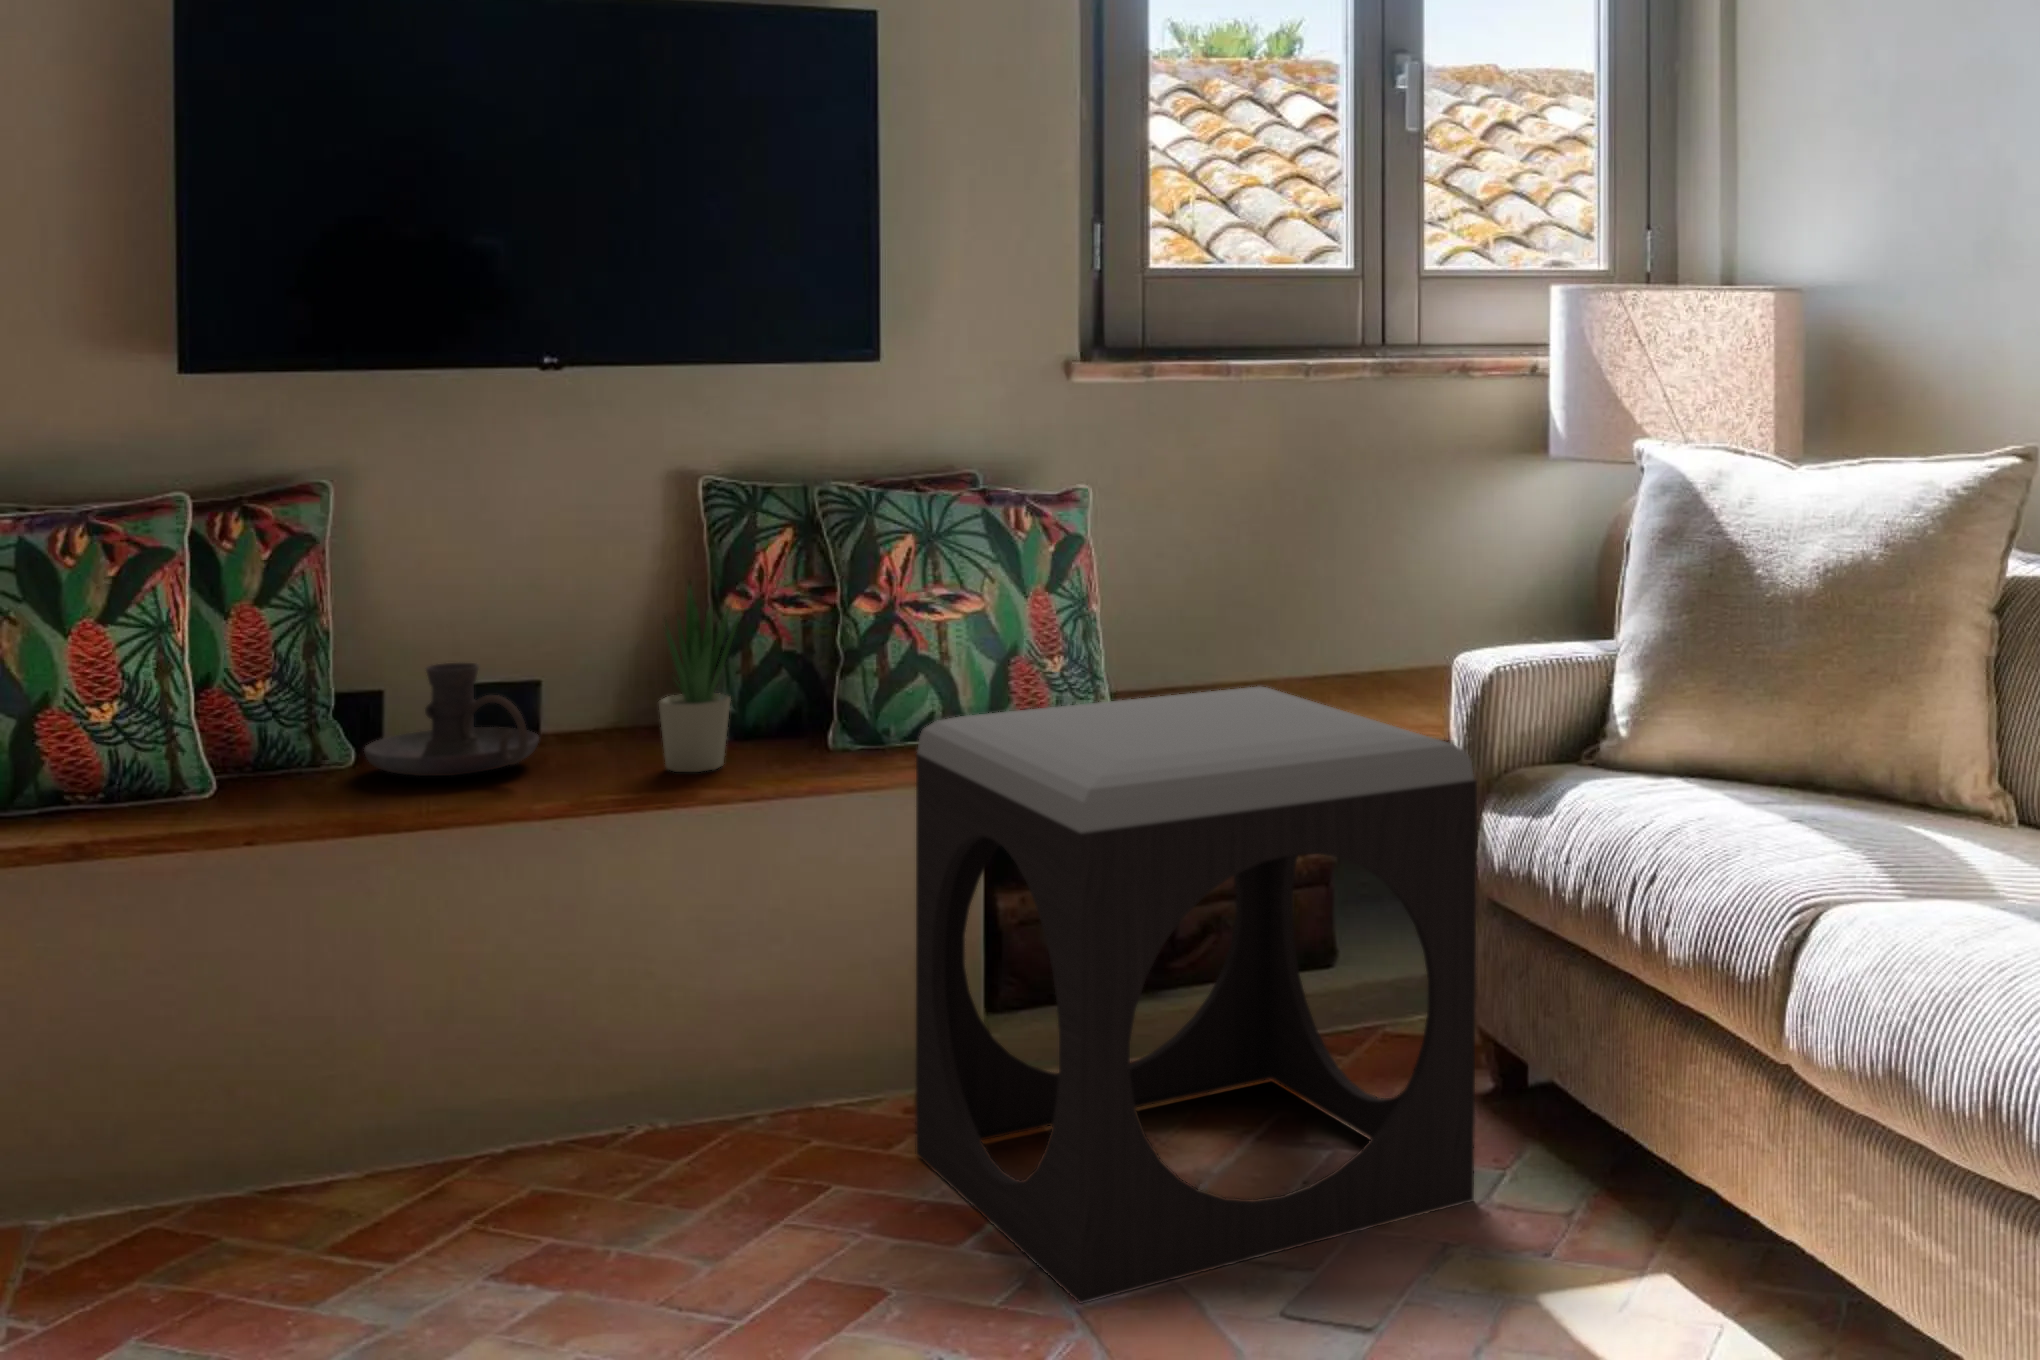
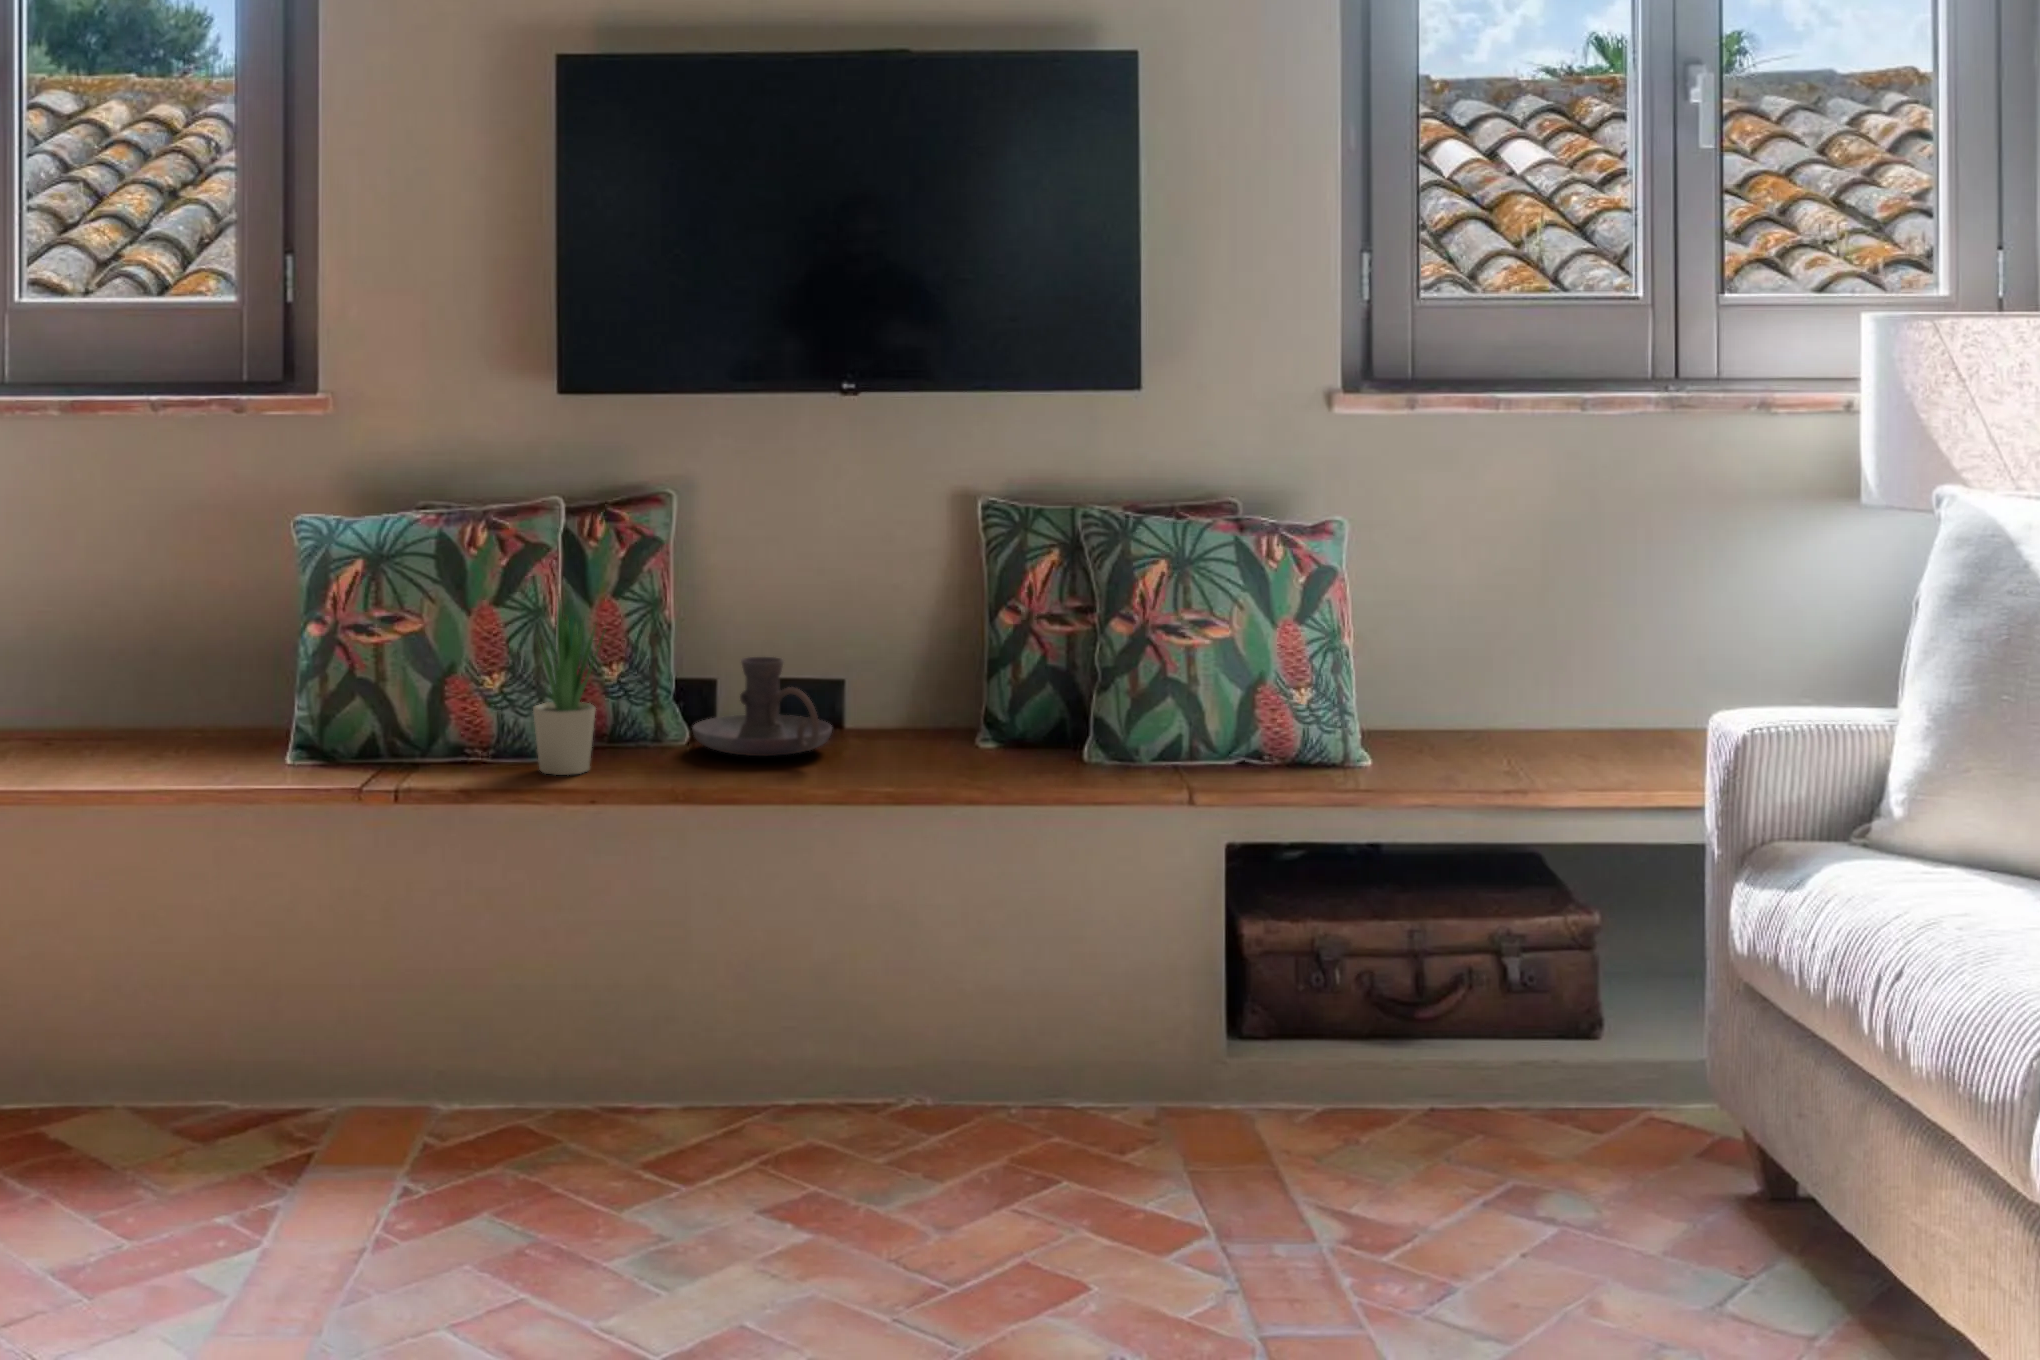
potted plant: present [659,580,740,772] -> present [533,598,604,775]
footstool: present [916,687,1477,1303] -> none [1145,735,1709,1318]

